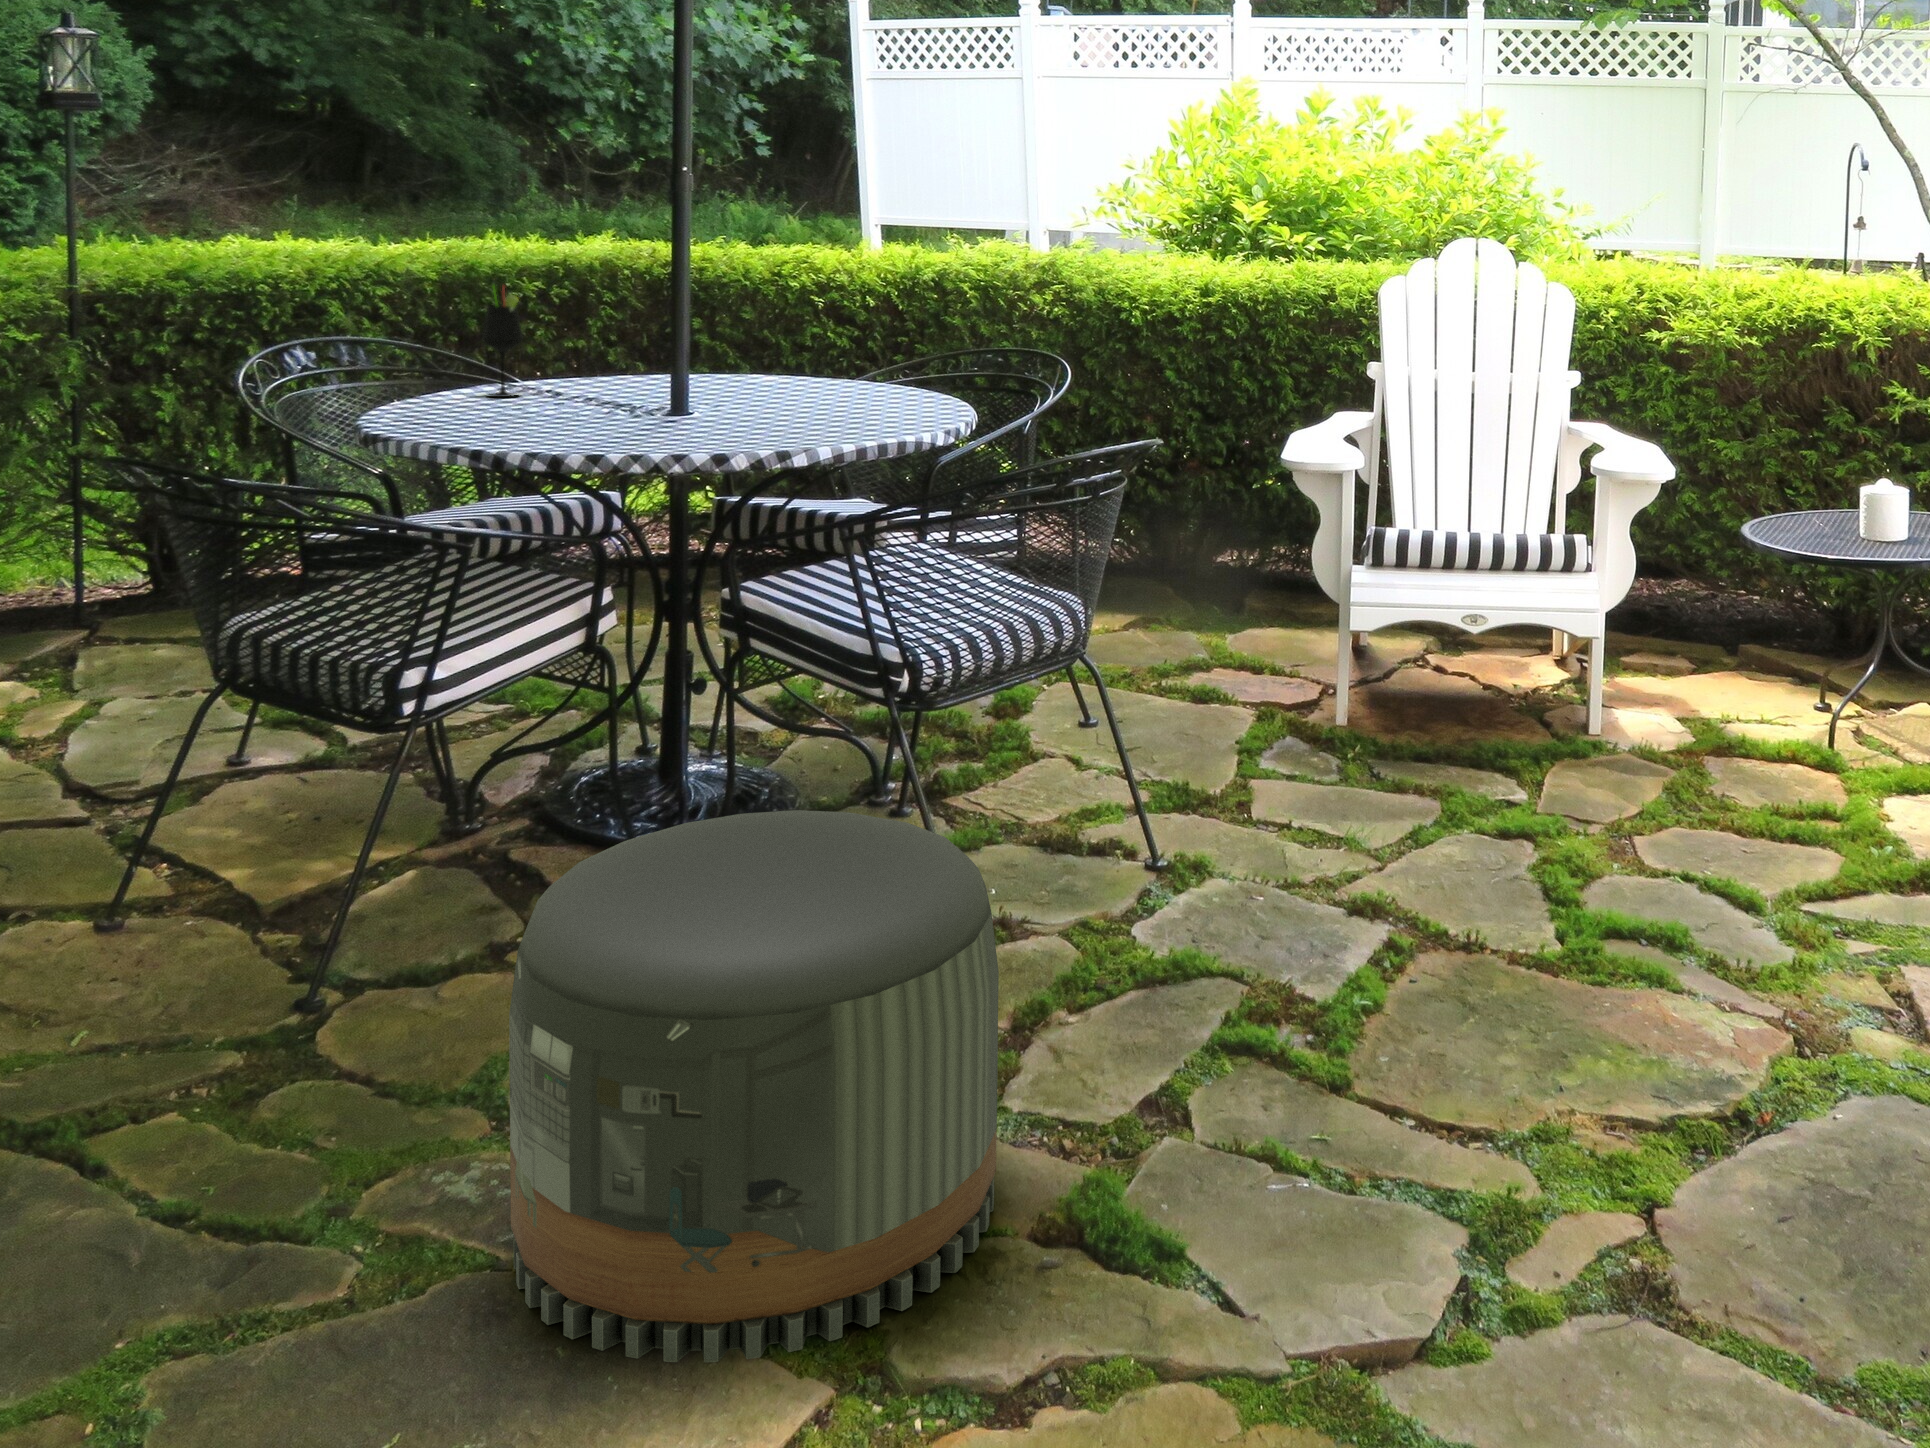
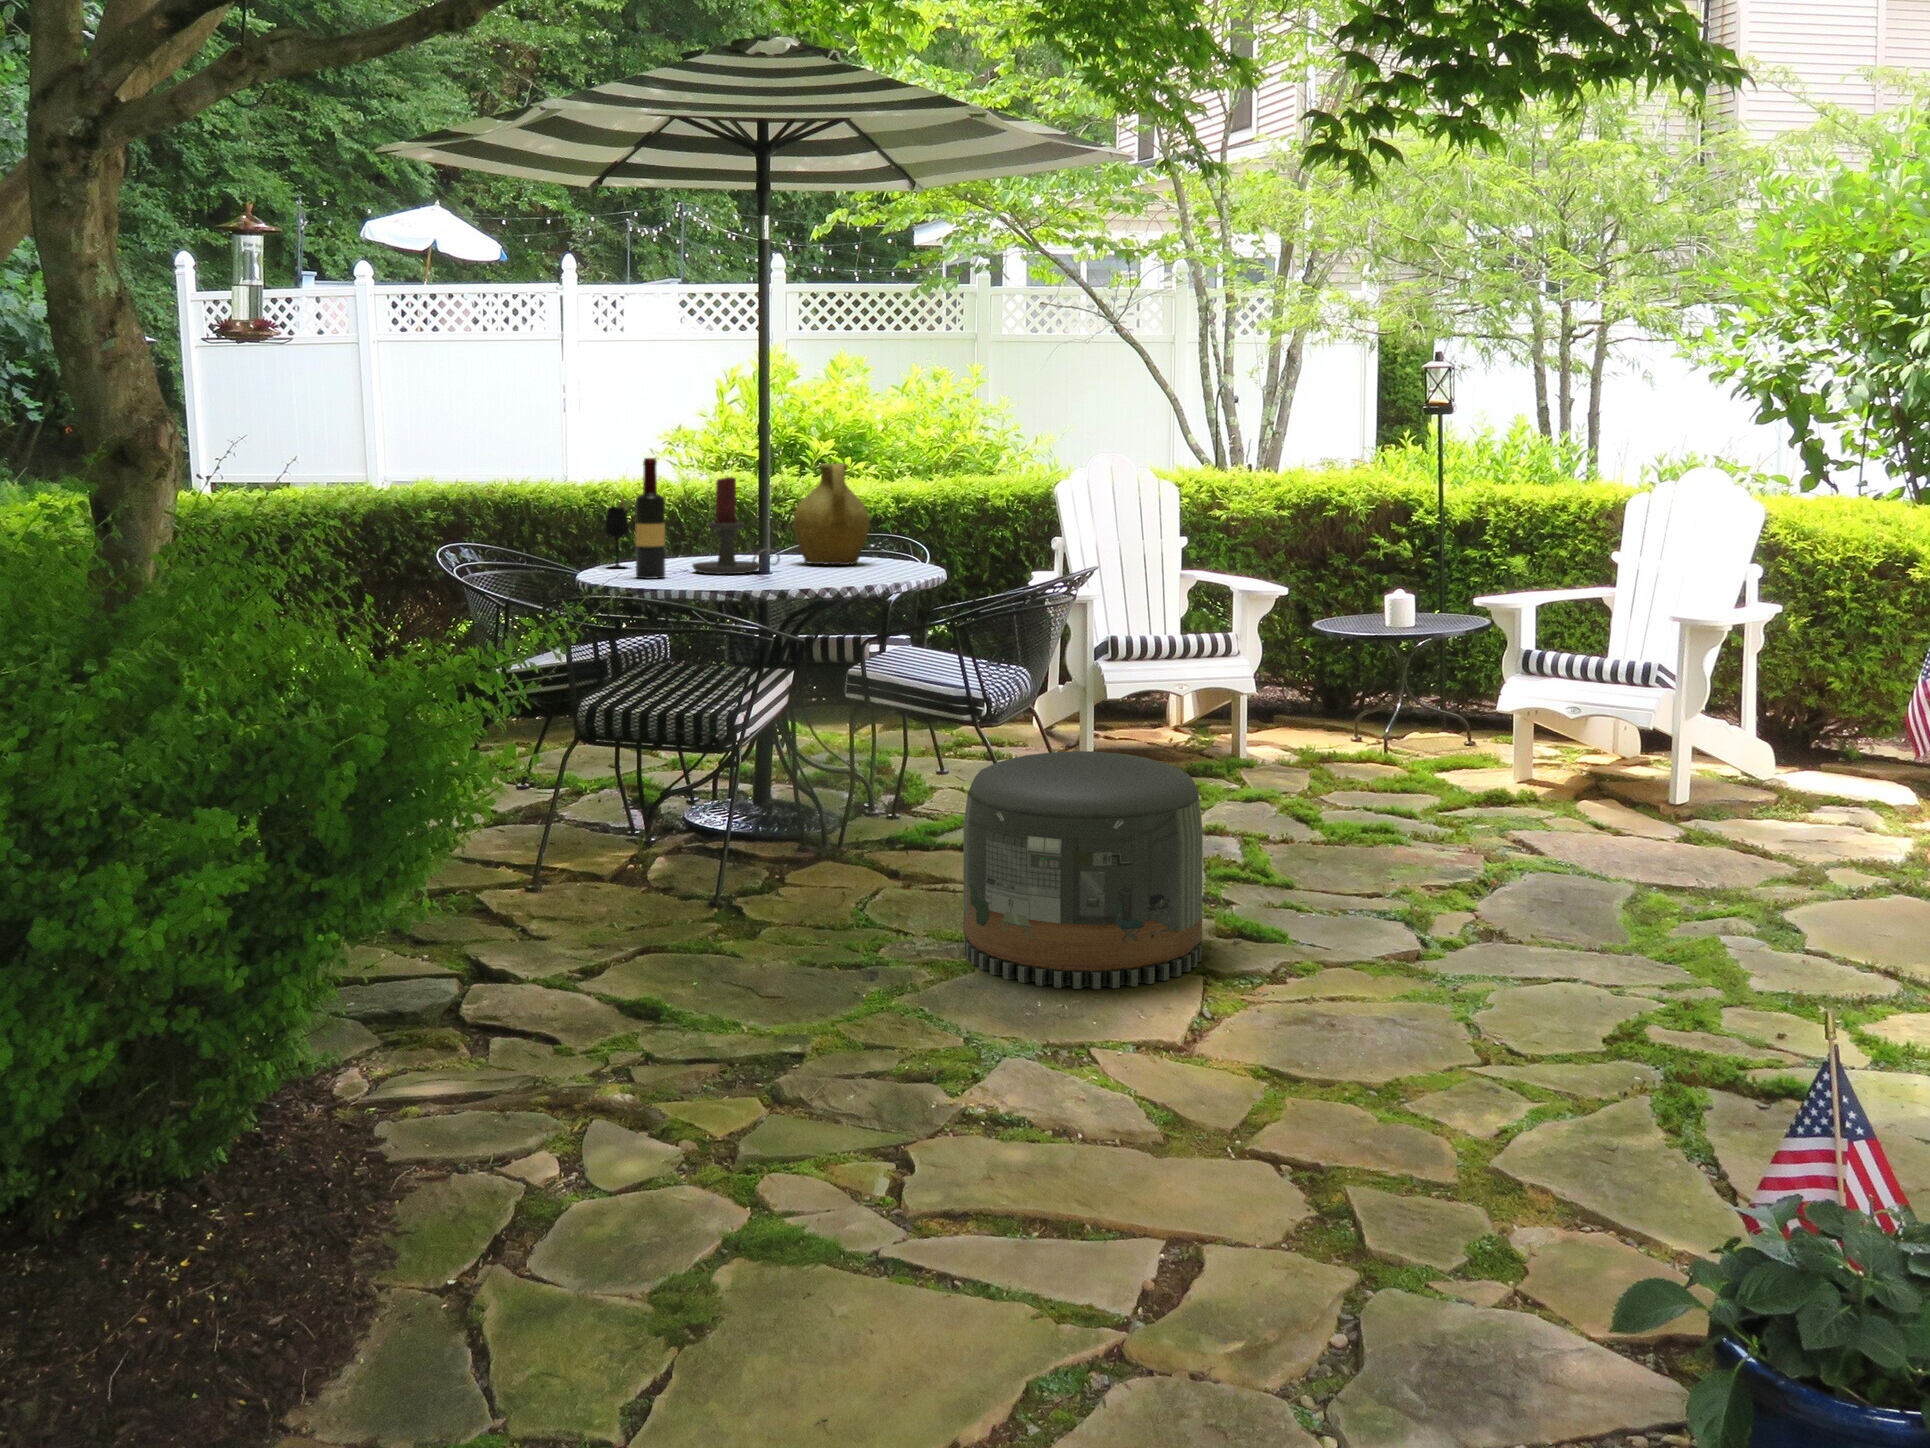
wine bottle: none [427,233,478,423] -> present [635,458,665,579]
pitcher: none [777,249,897,409] -> present [793,463,869,565]
candle holder: none [556,266,702,419] -> present [693,477,780,574]

